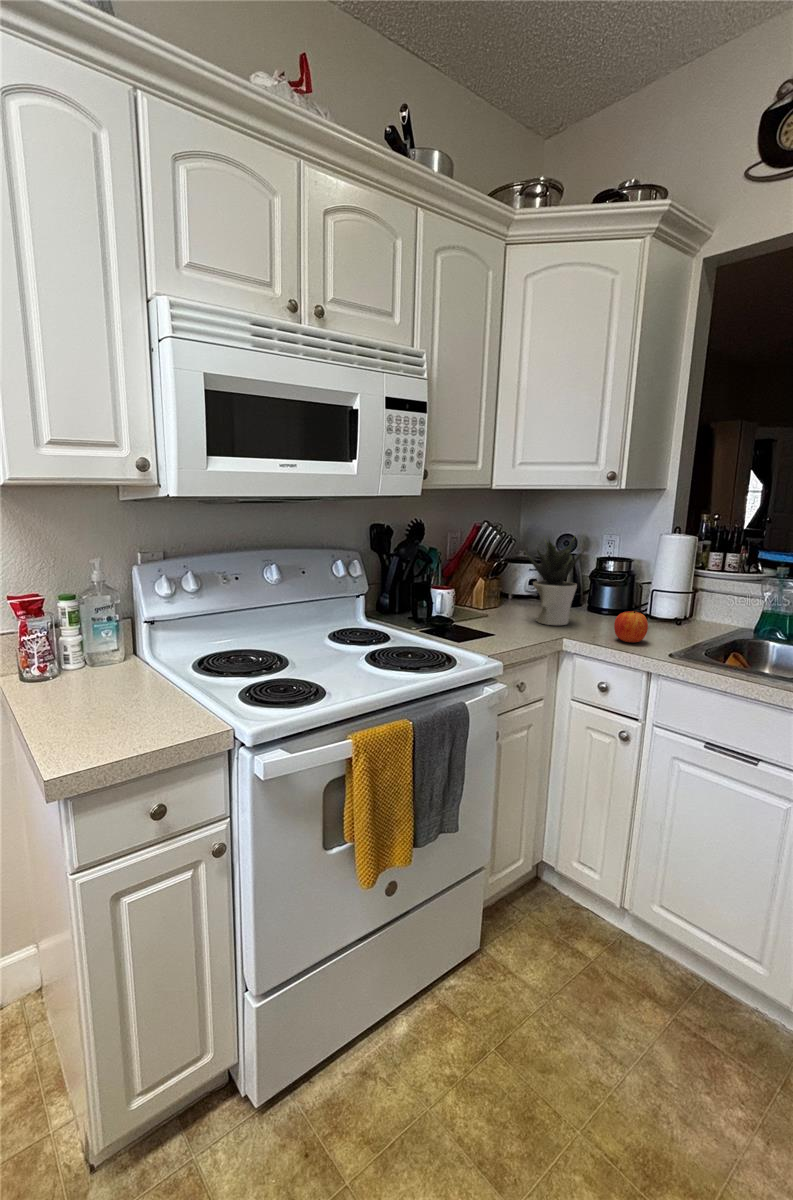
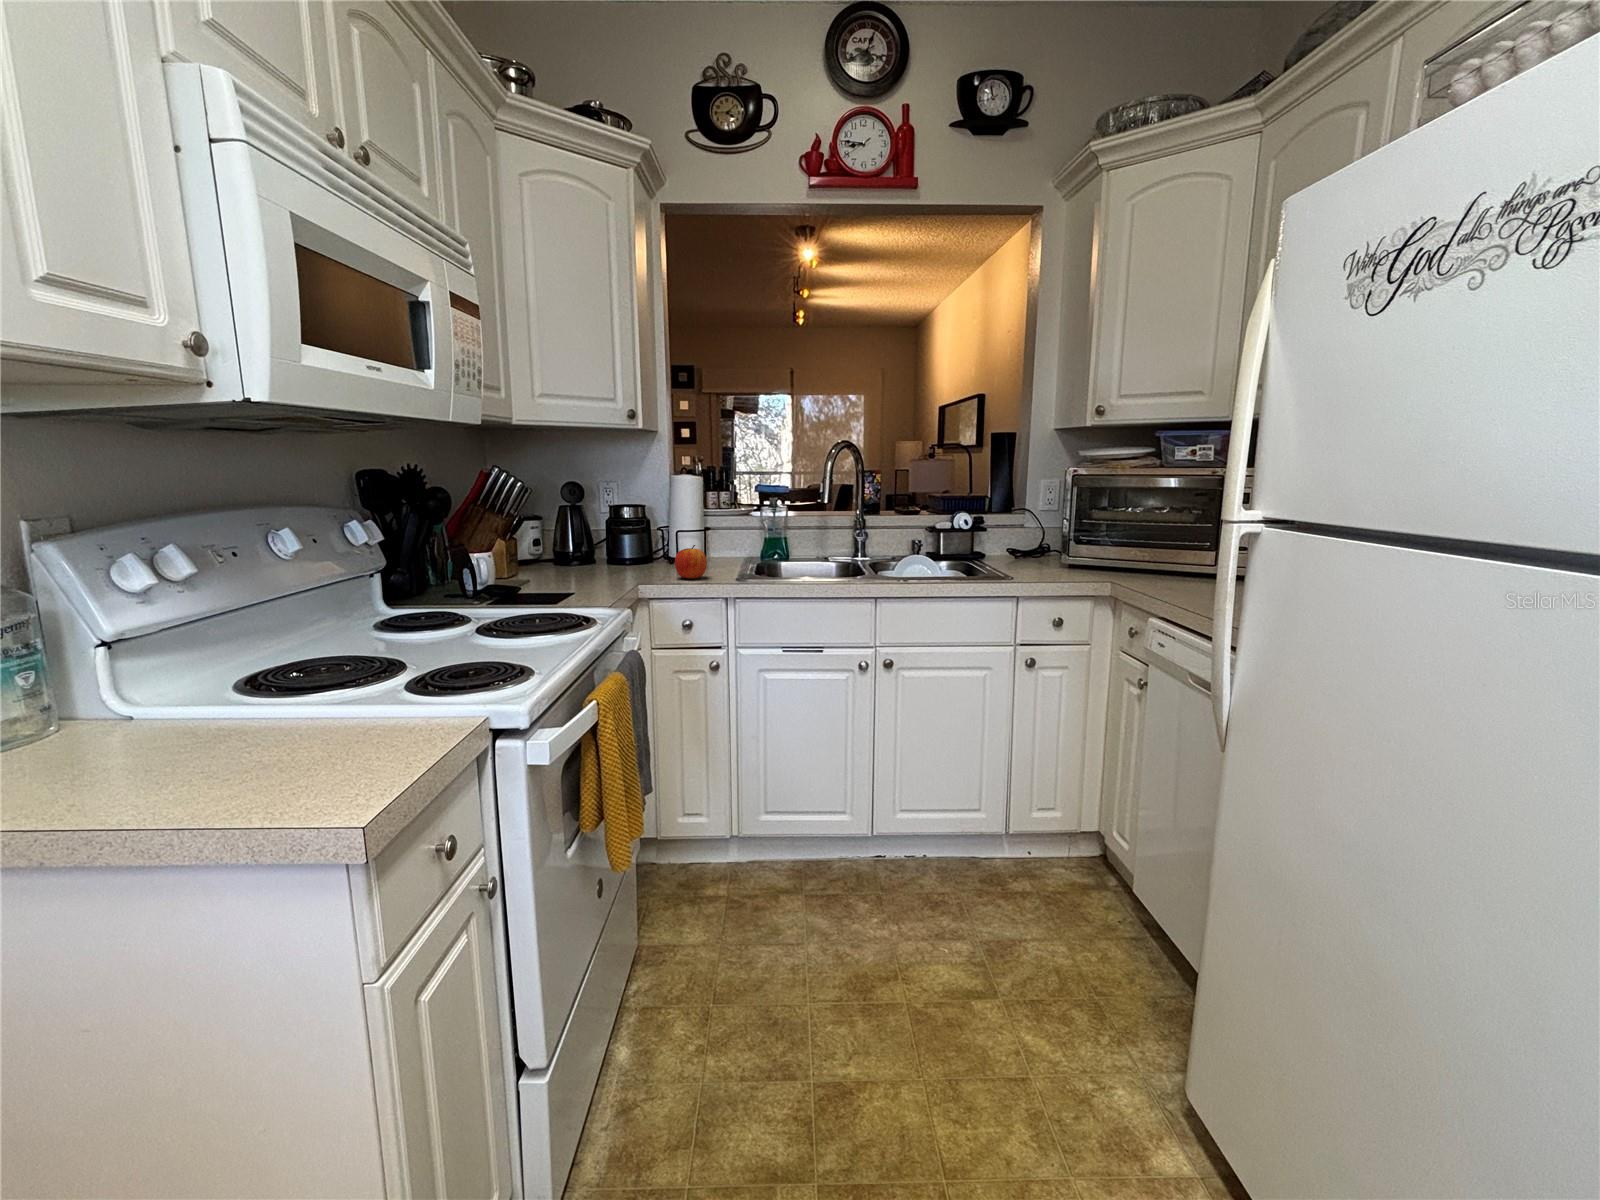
potted plant: present [527,536,584,625] -> none [553,478,621,580]

